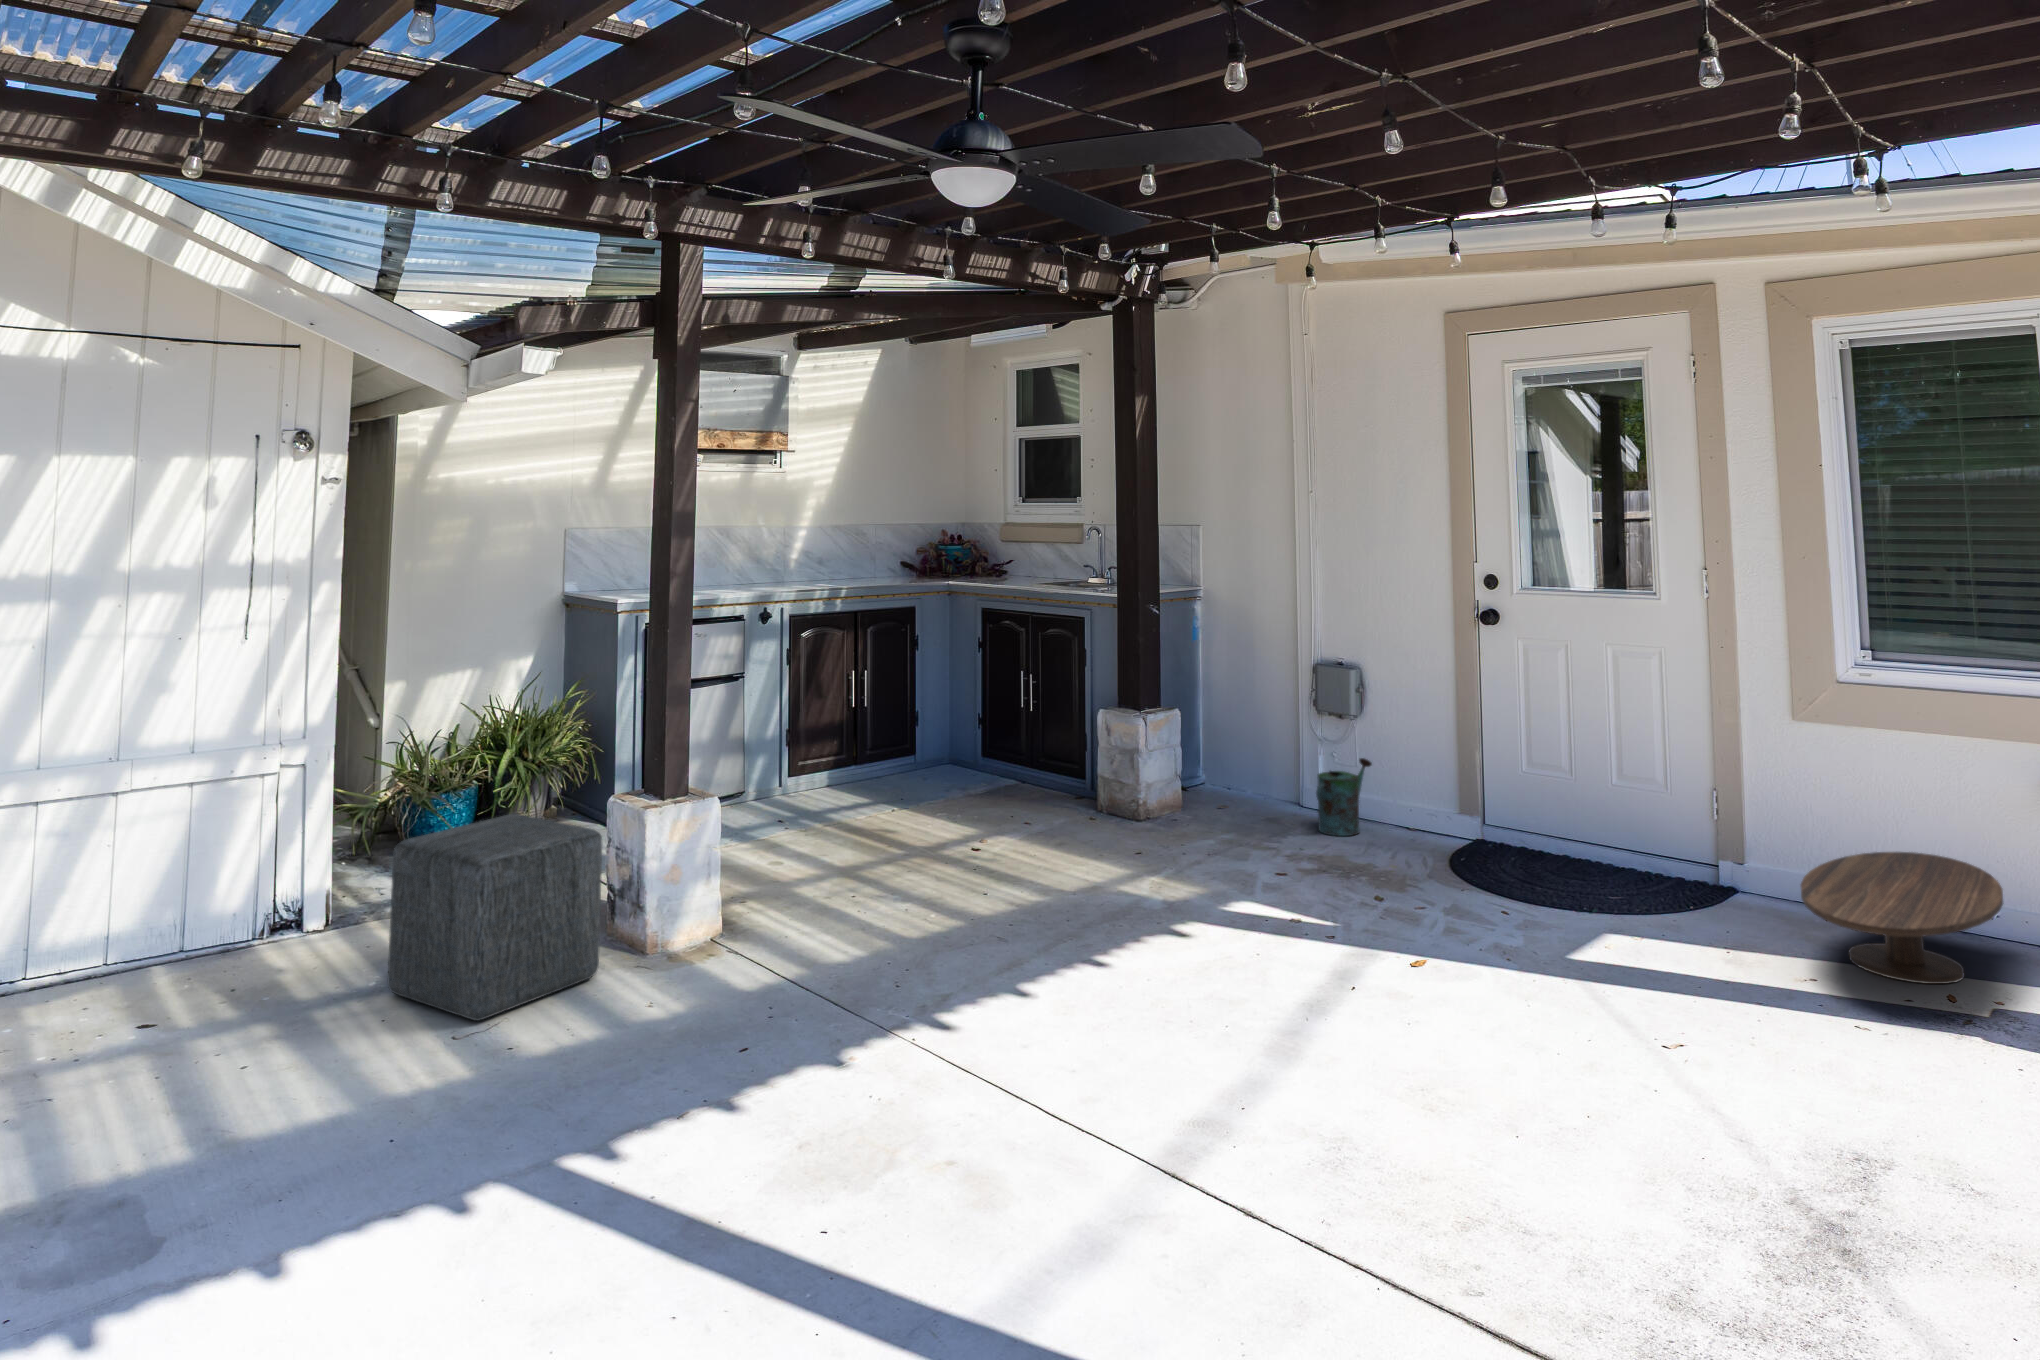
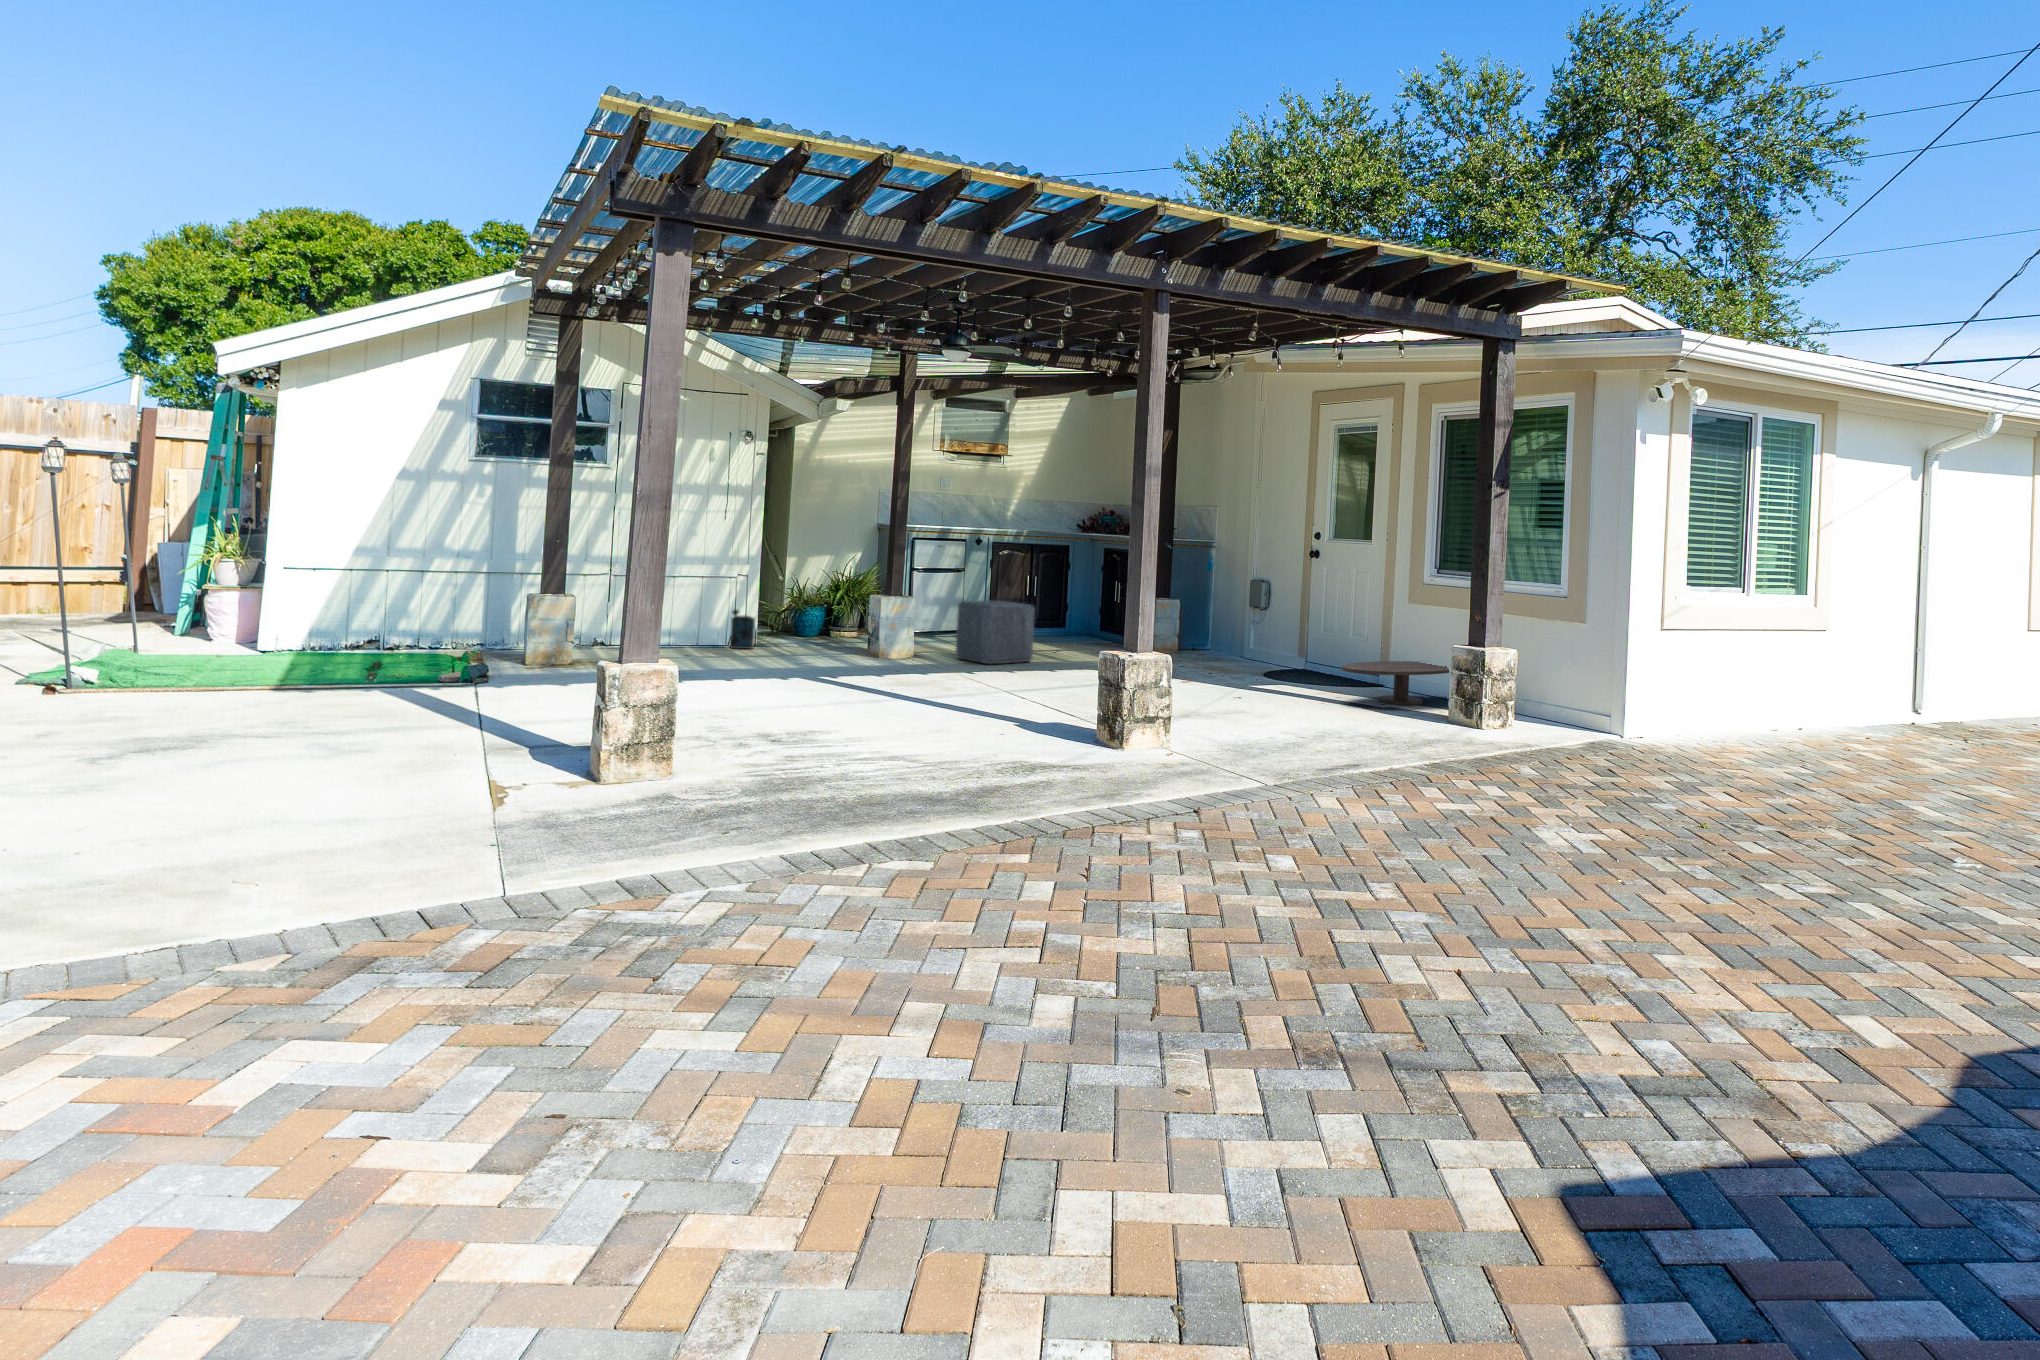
watering can: present [1316,758,1372,836] -> present [730,610,755,649]
ottoman: present [388,814,602,1021] -> present [956,601,1035,664]

